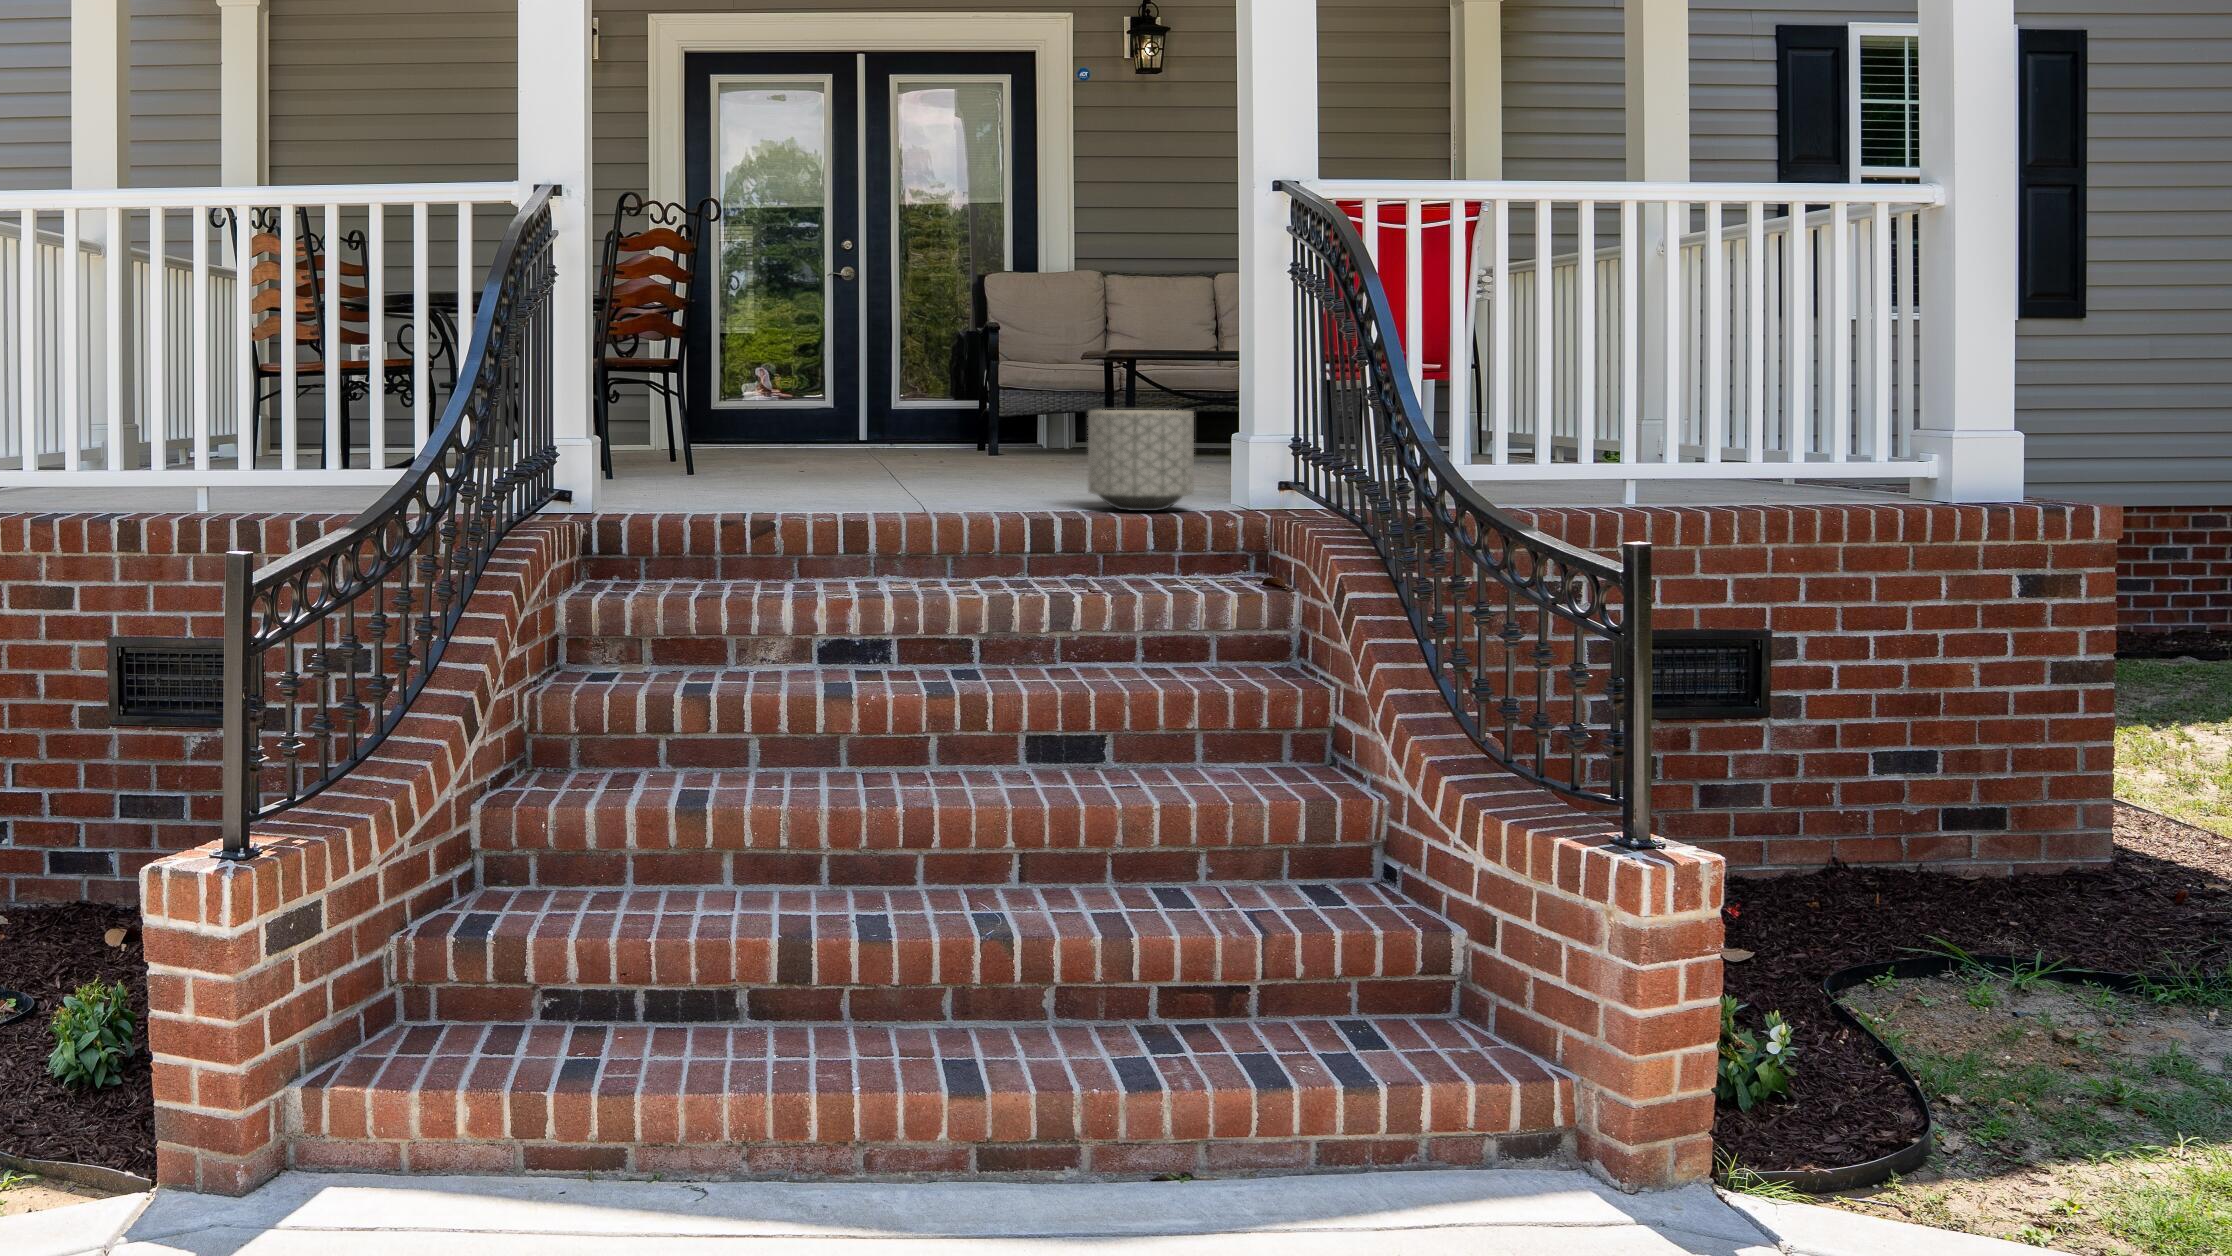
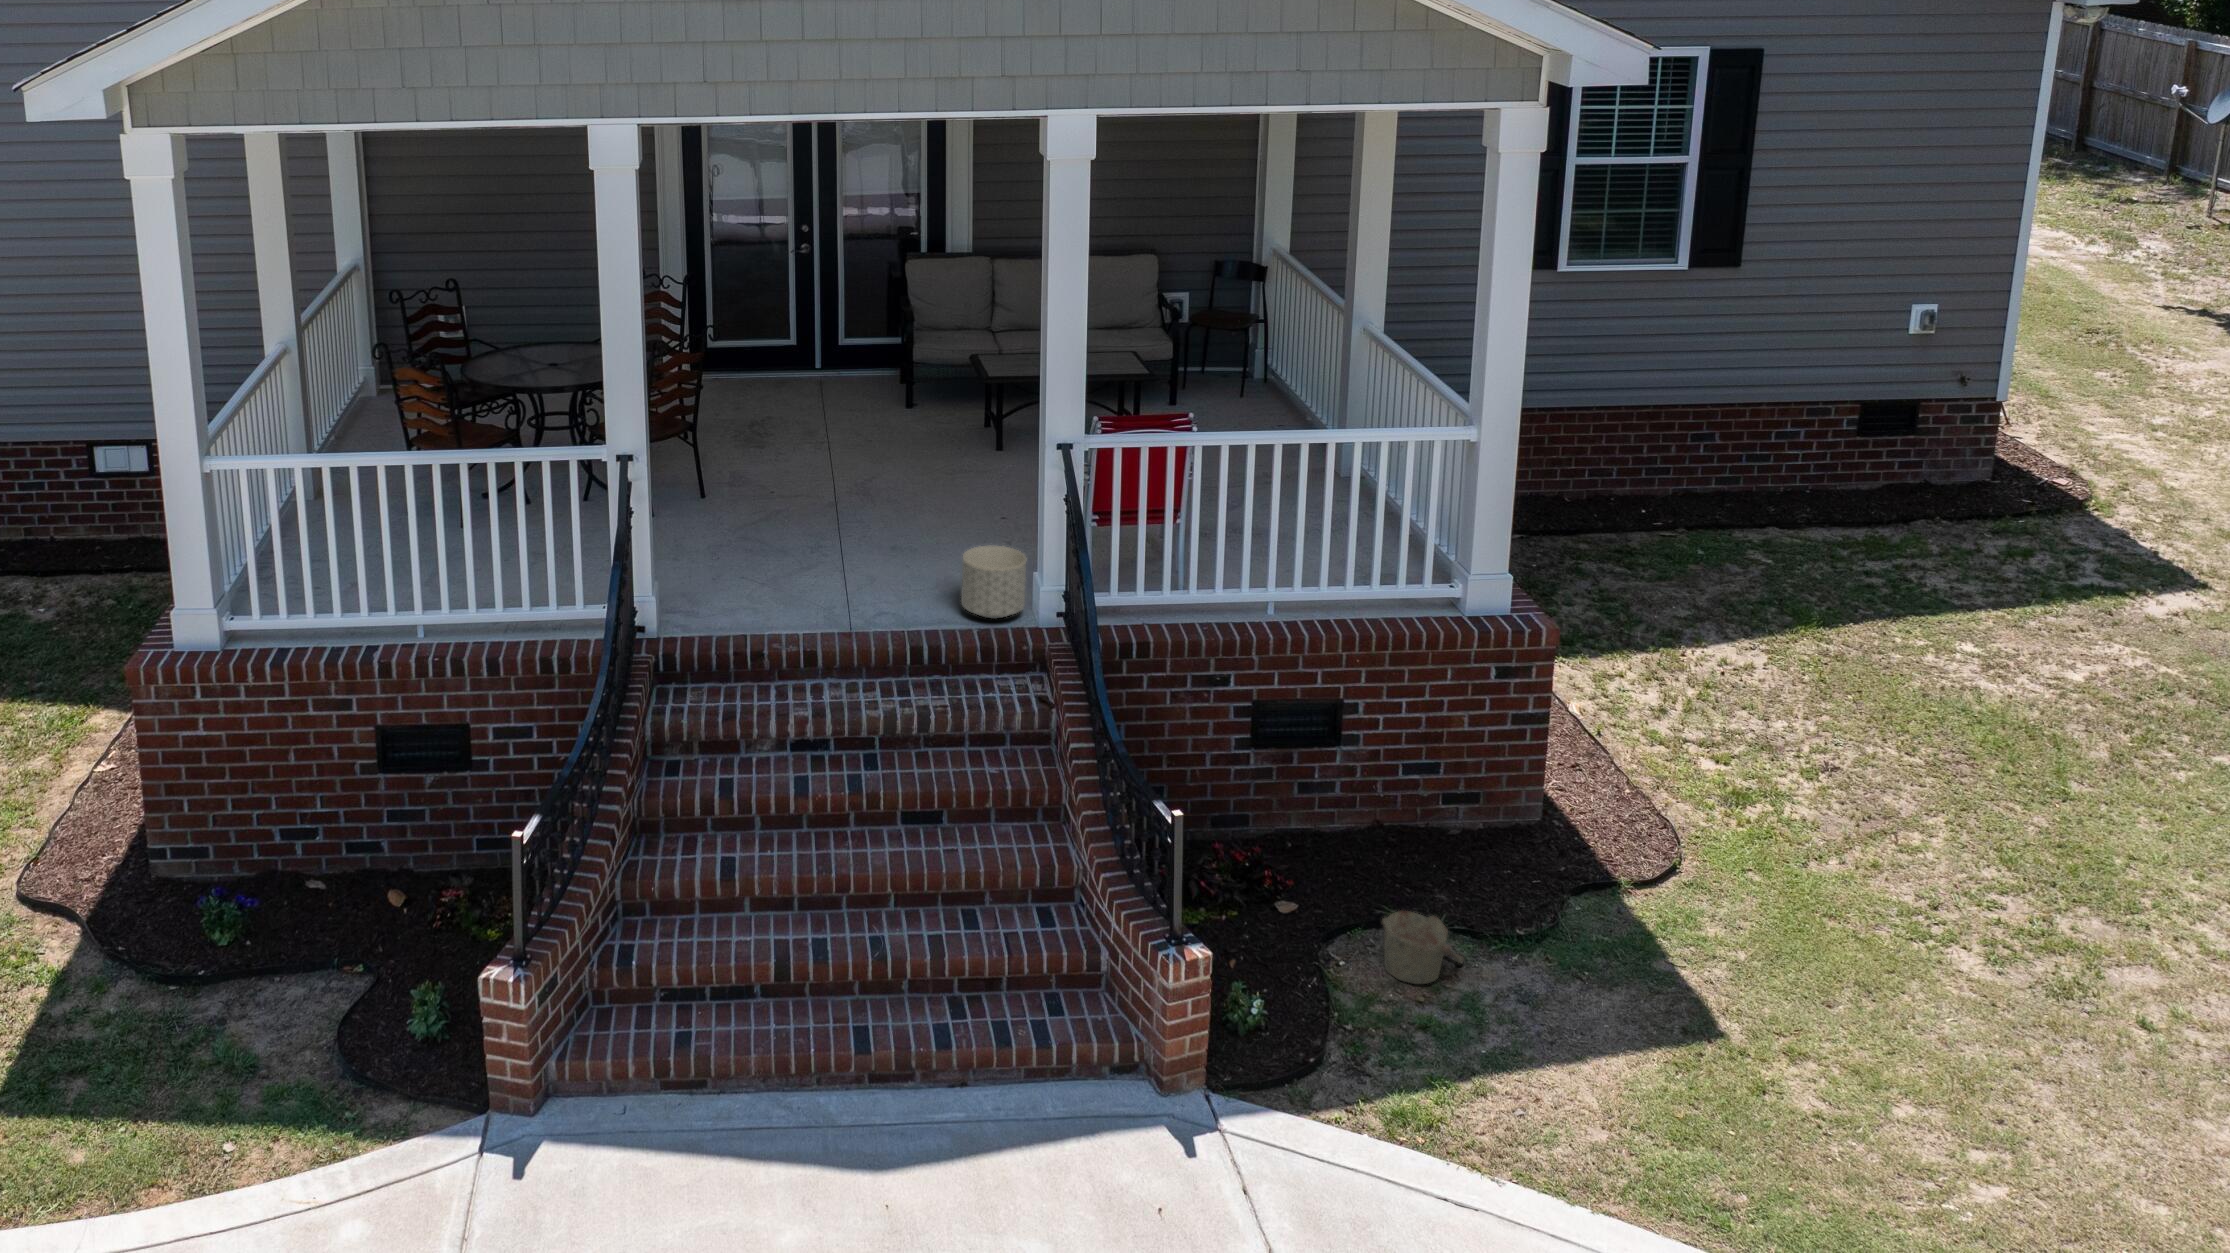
bucket: none [1966,926,2151,1059] -> present [1381,911,1464,984]

